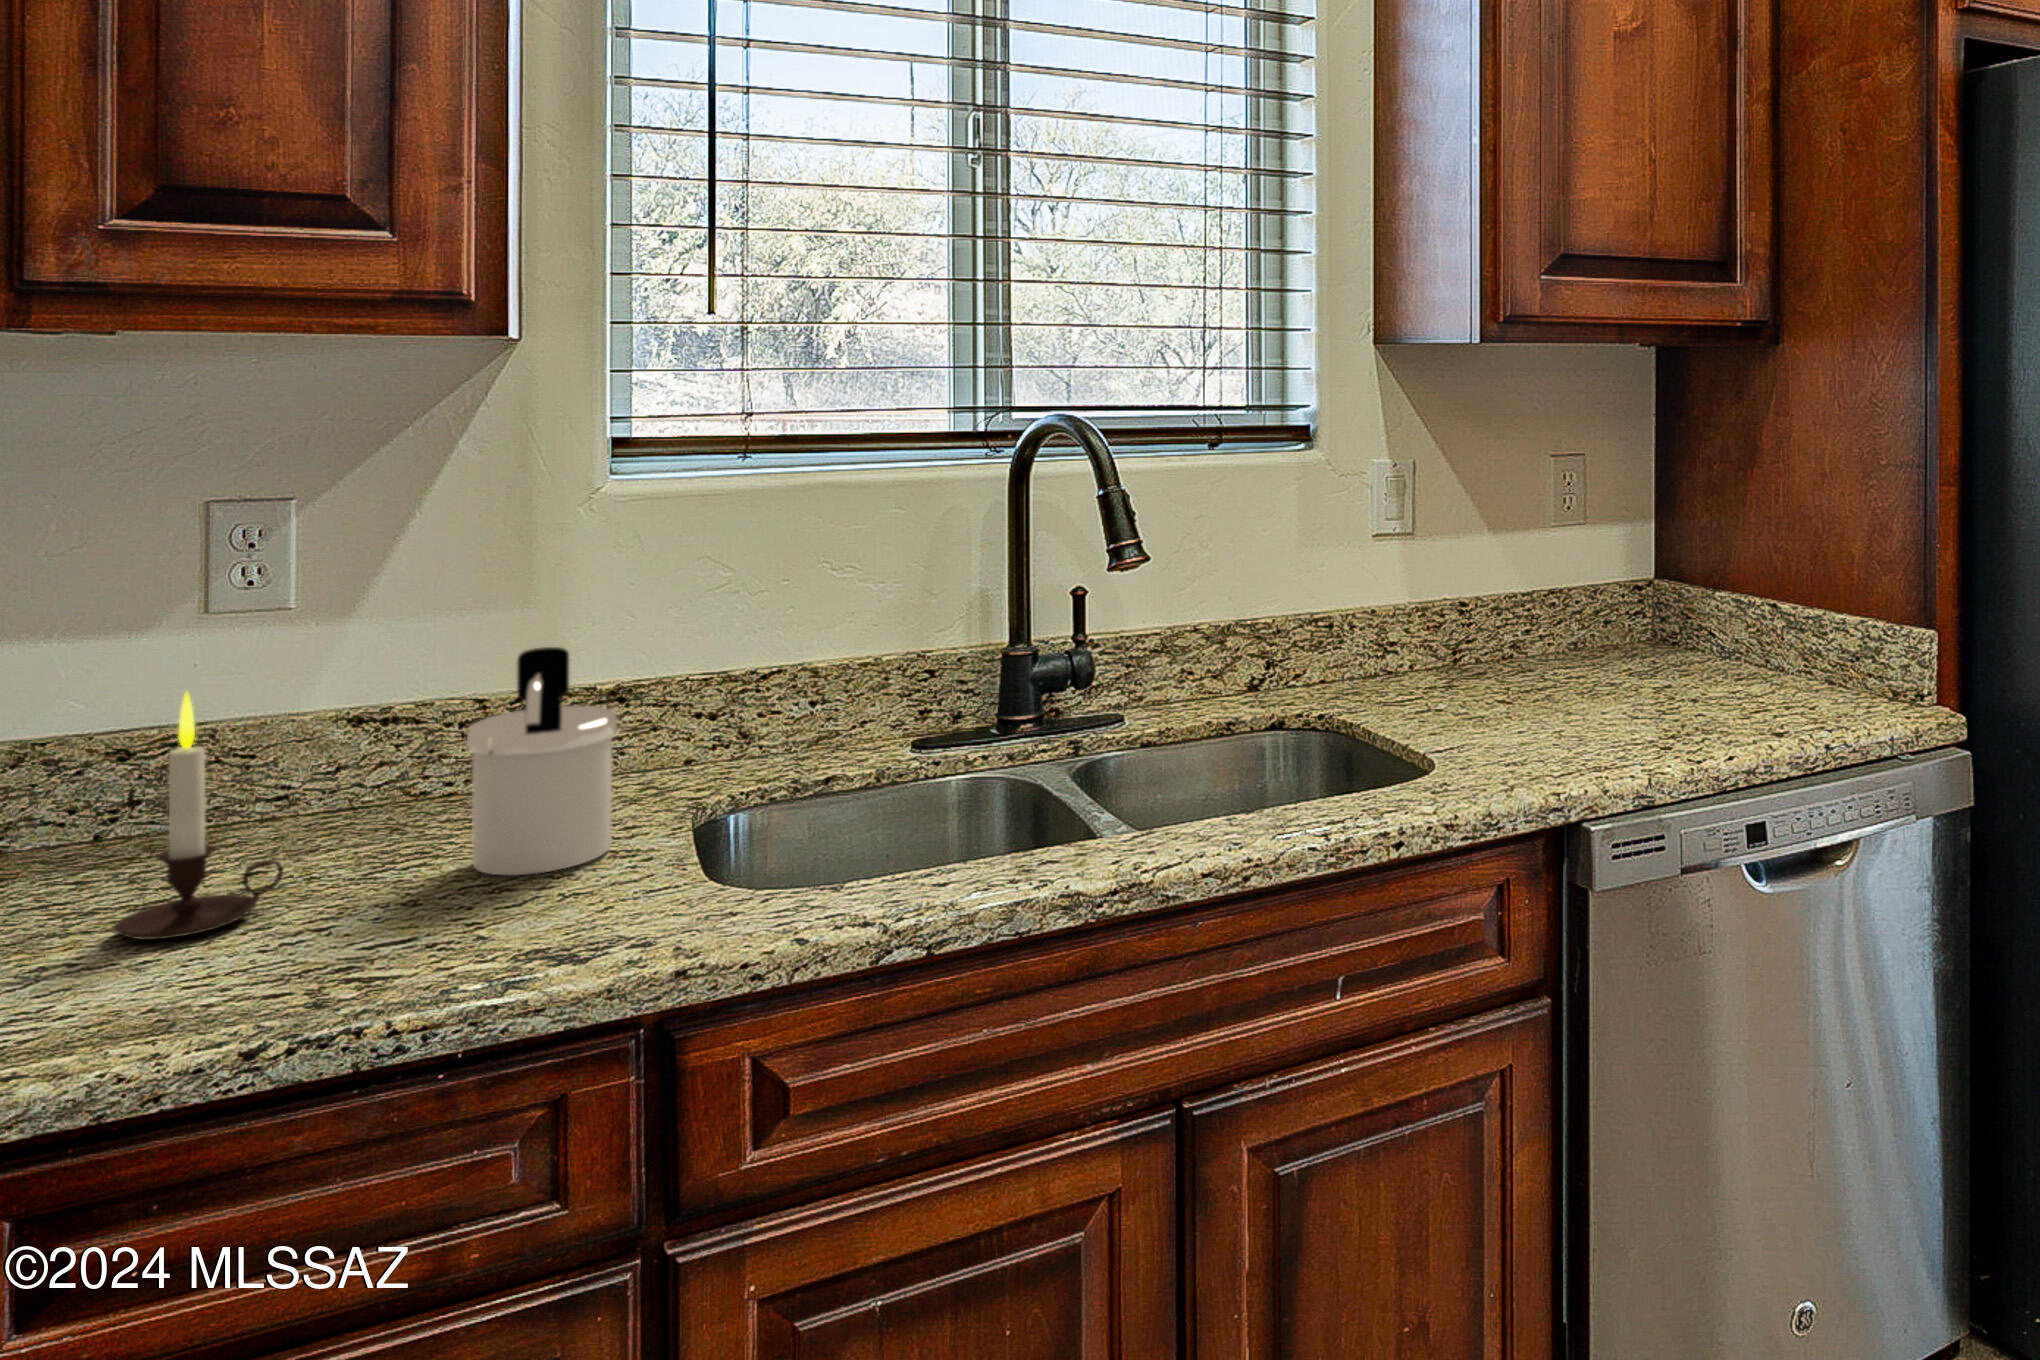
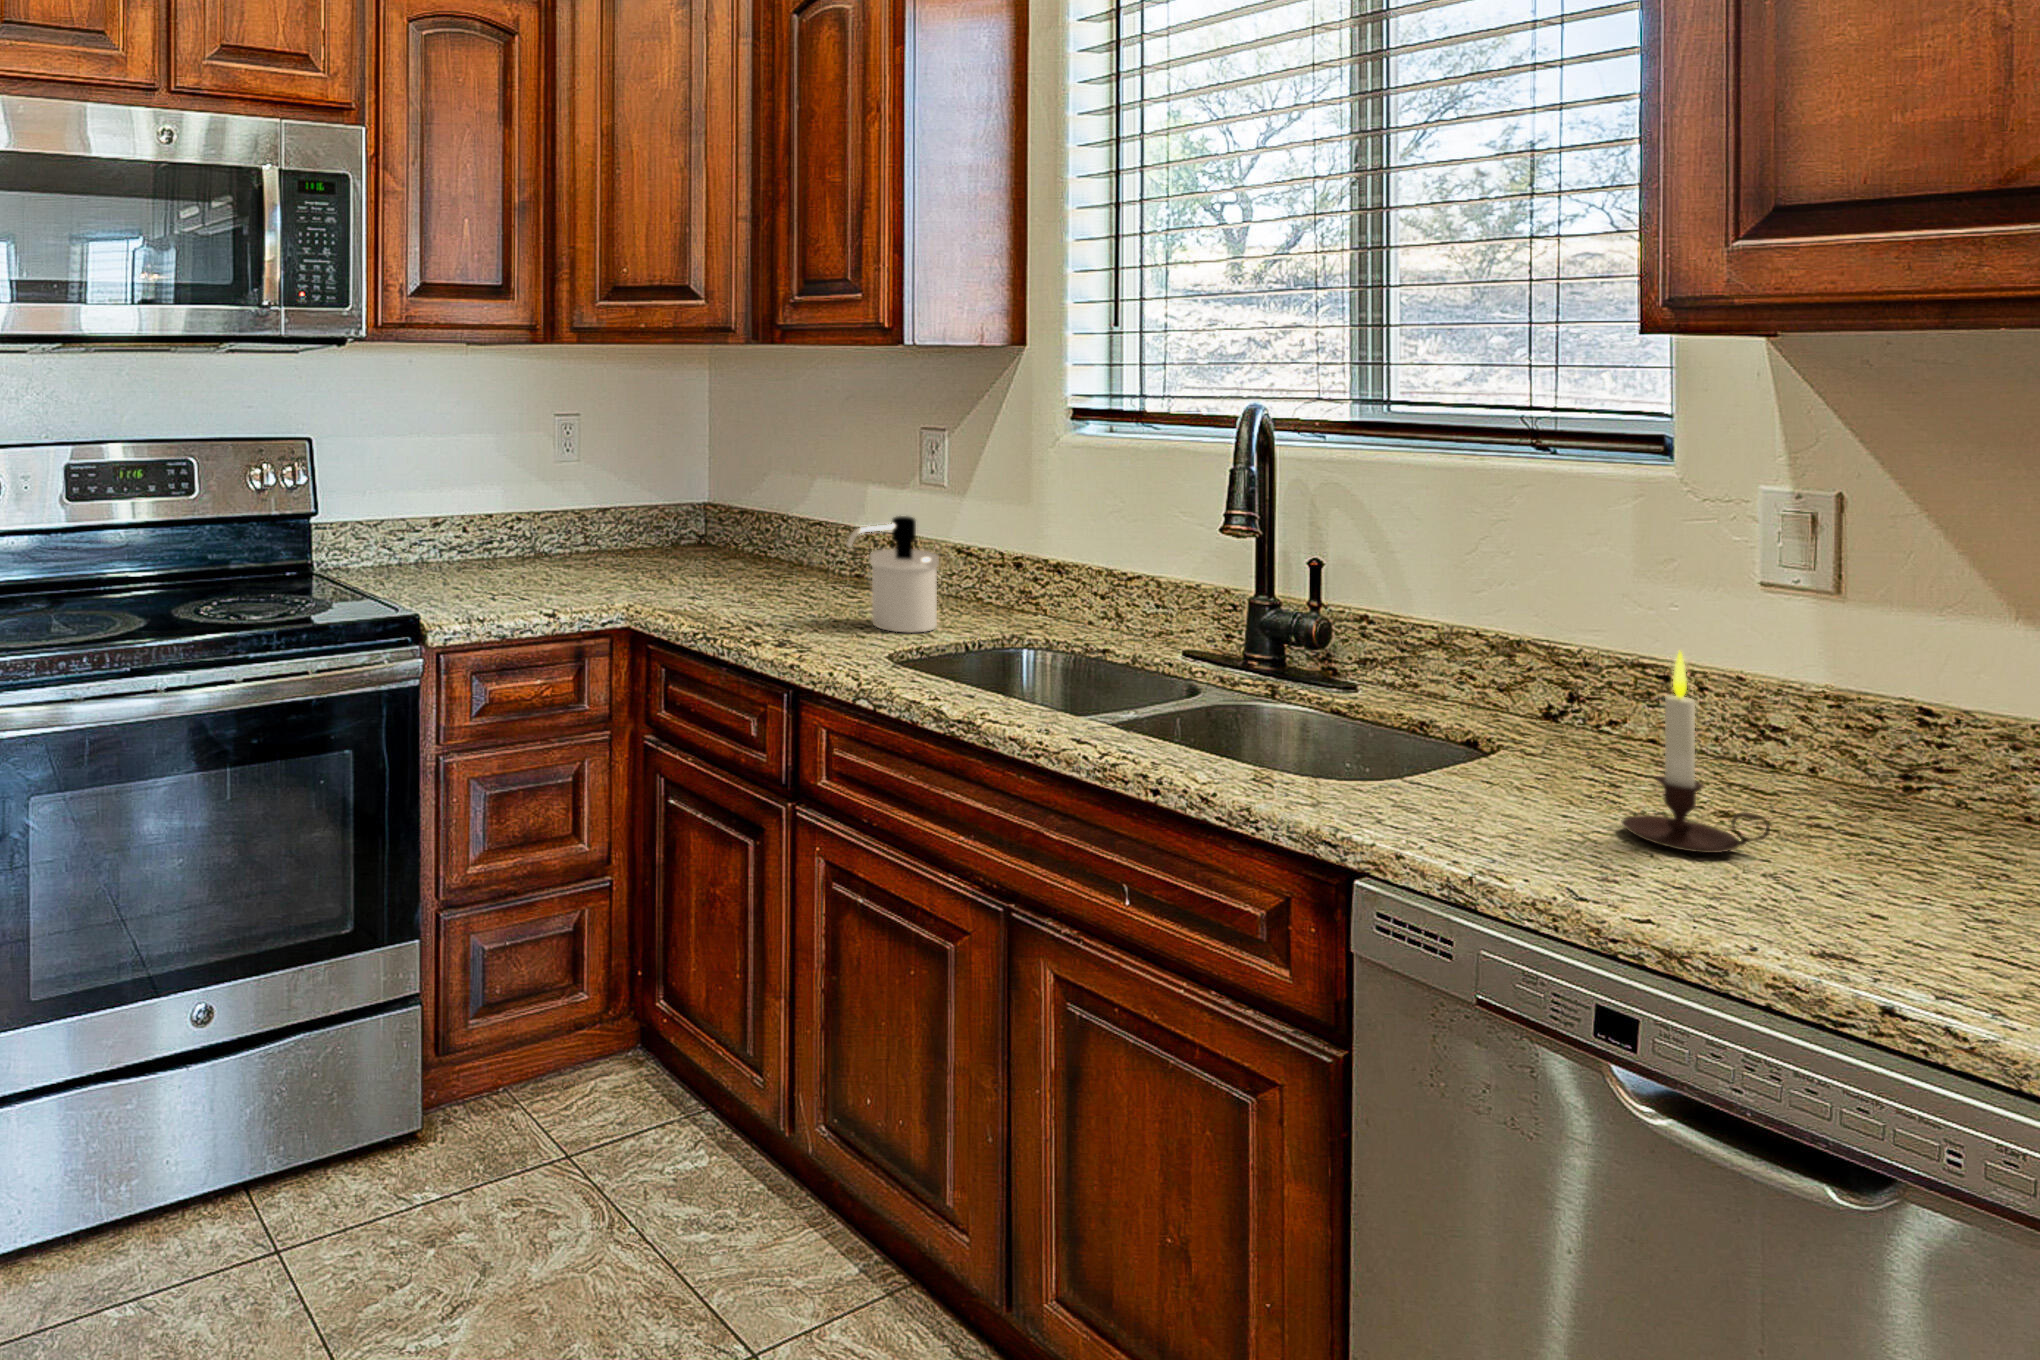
candle: present [114,692,283,940] -> present [1622,650,1770,853]

